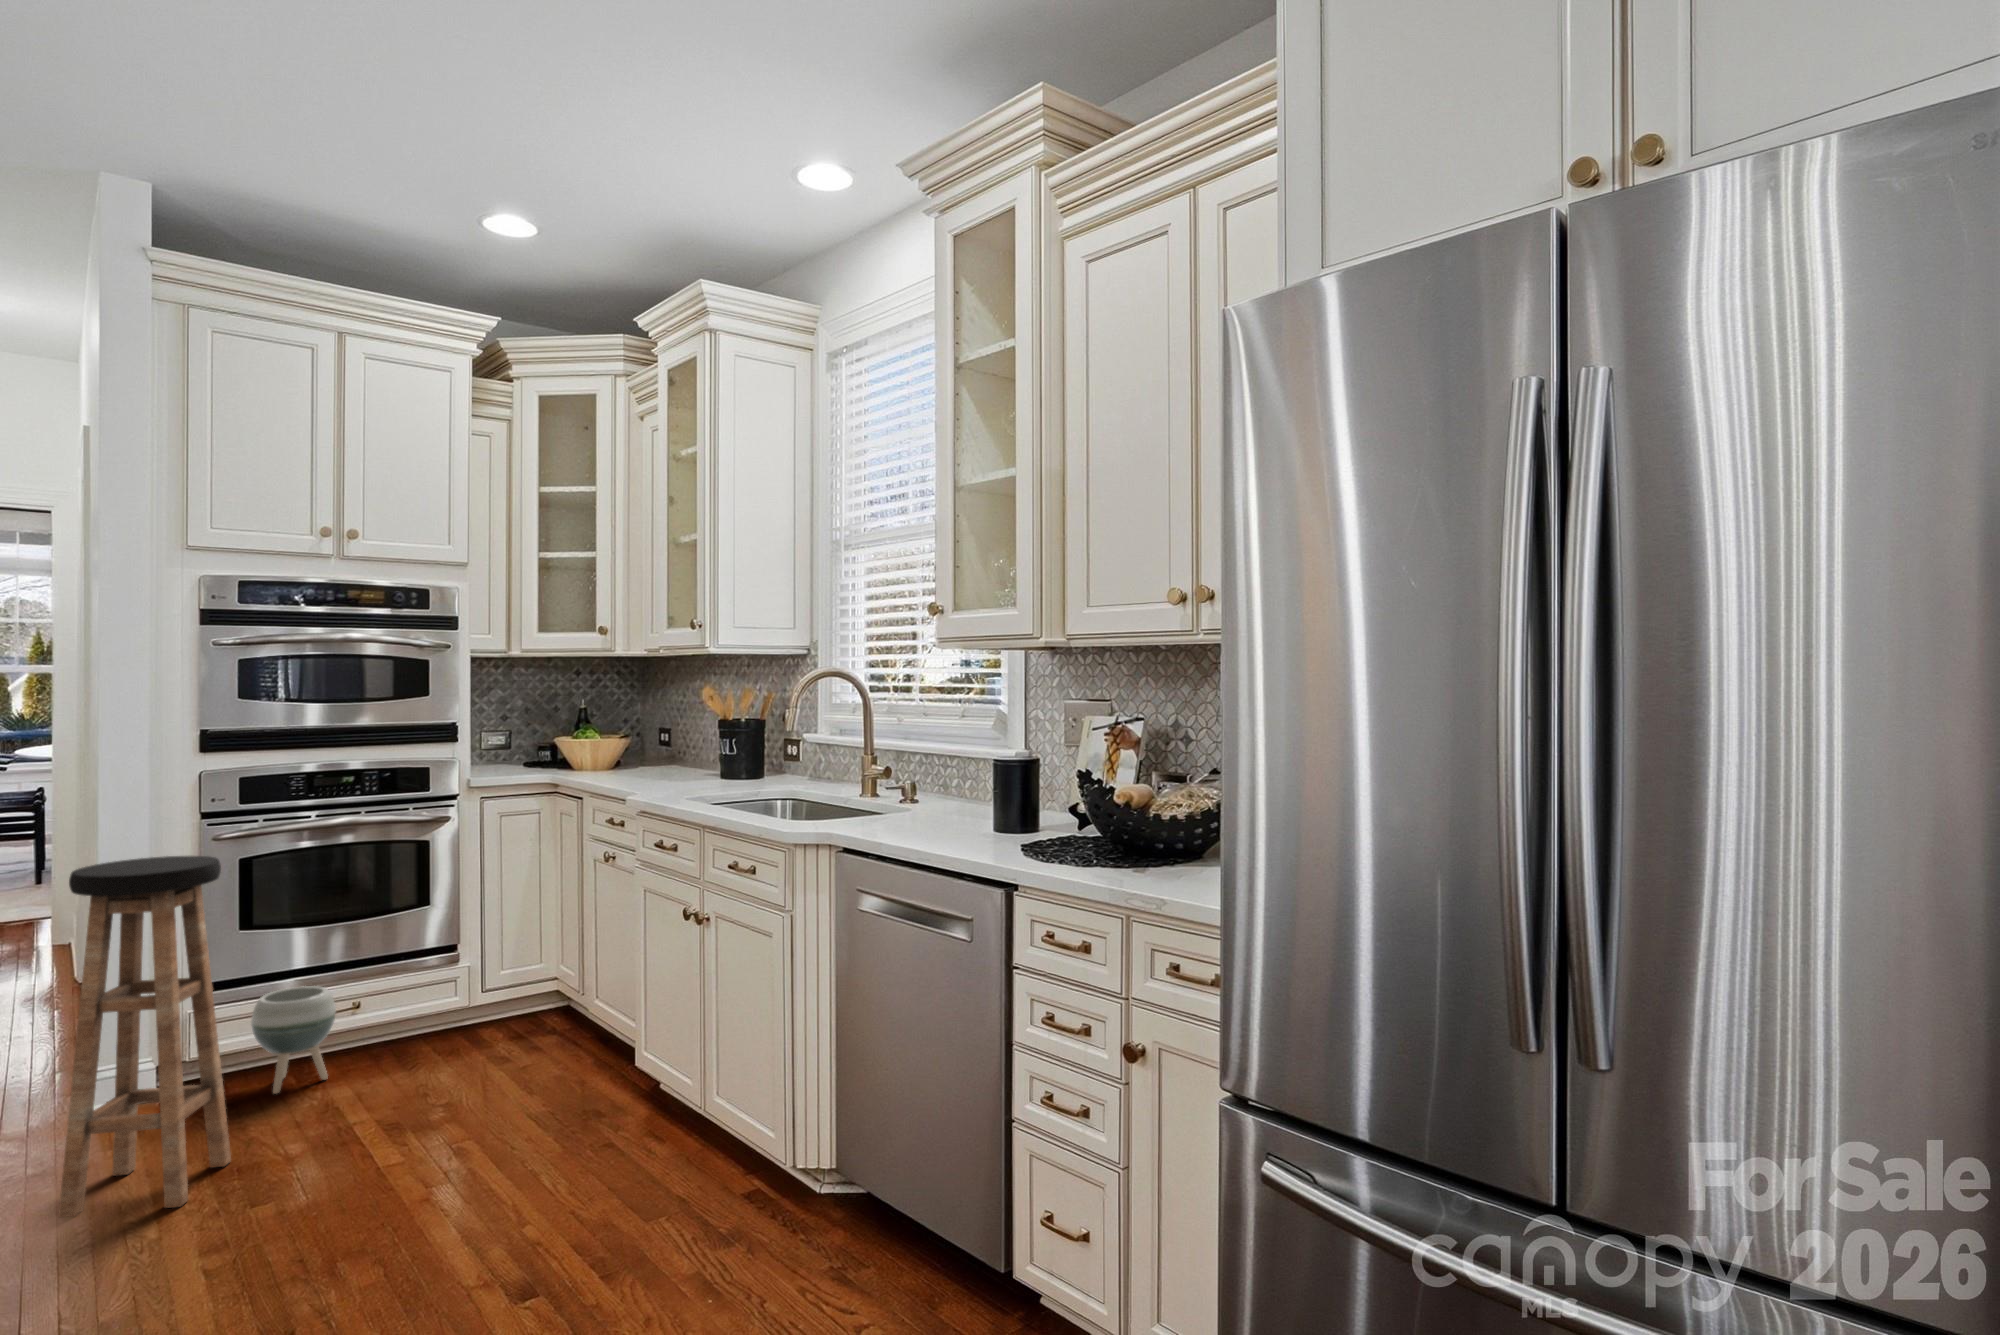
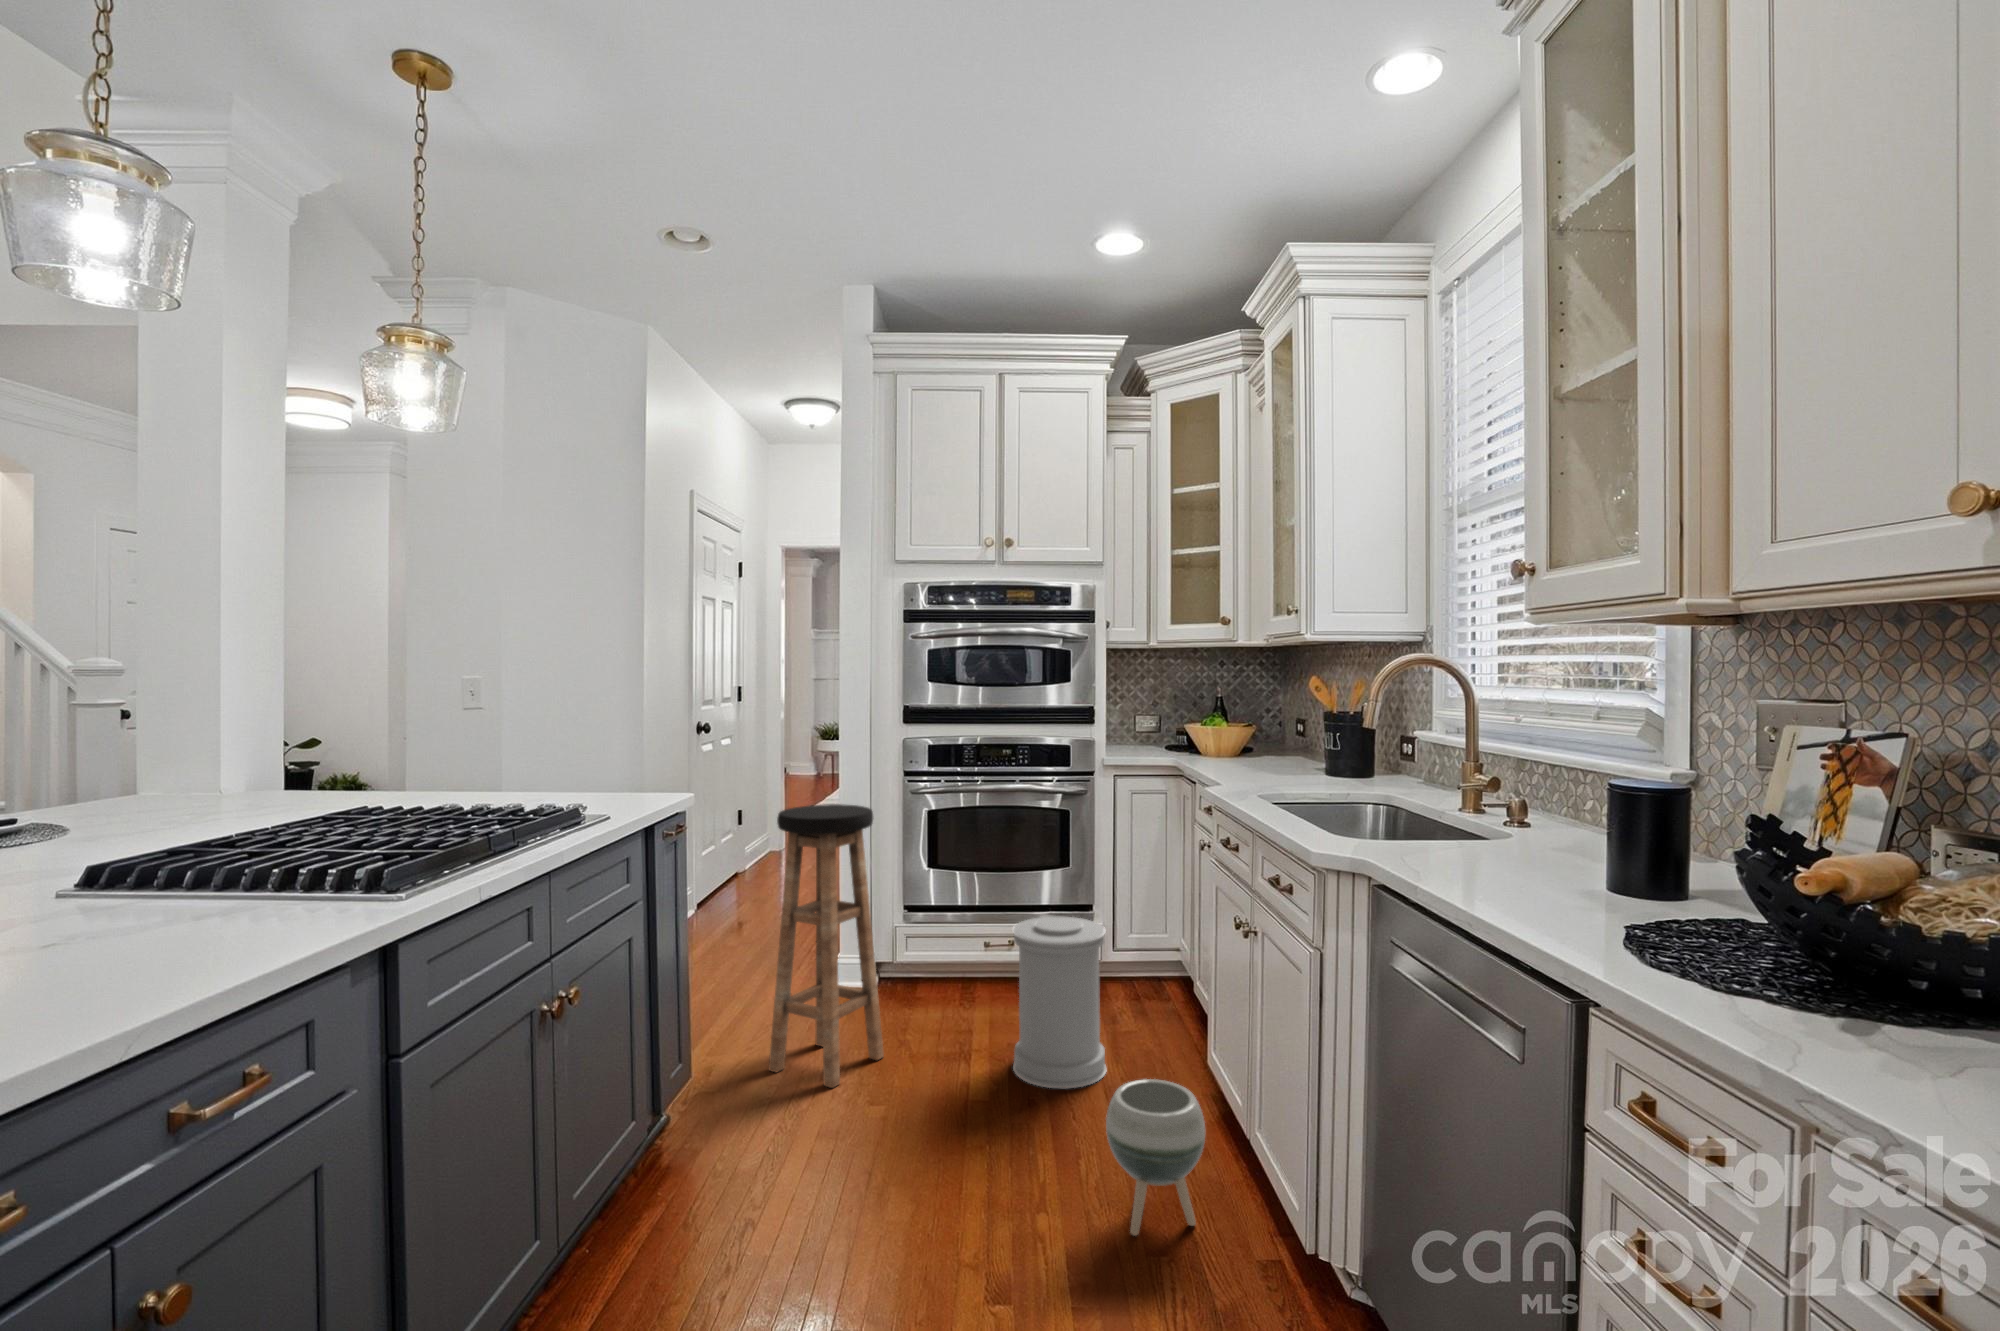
trash can: none [411,951,525,1135] -> present [1012,917,1106,1089]
planter: present [251,986,336,1094] -> present [1106,1079,1205,1235]

